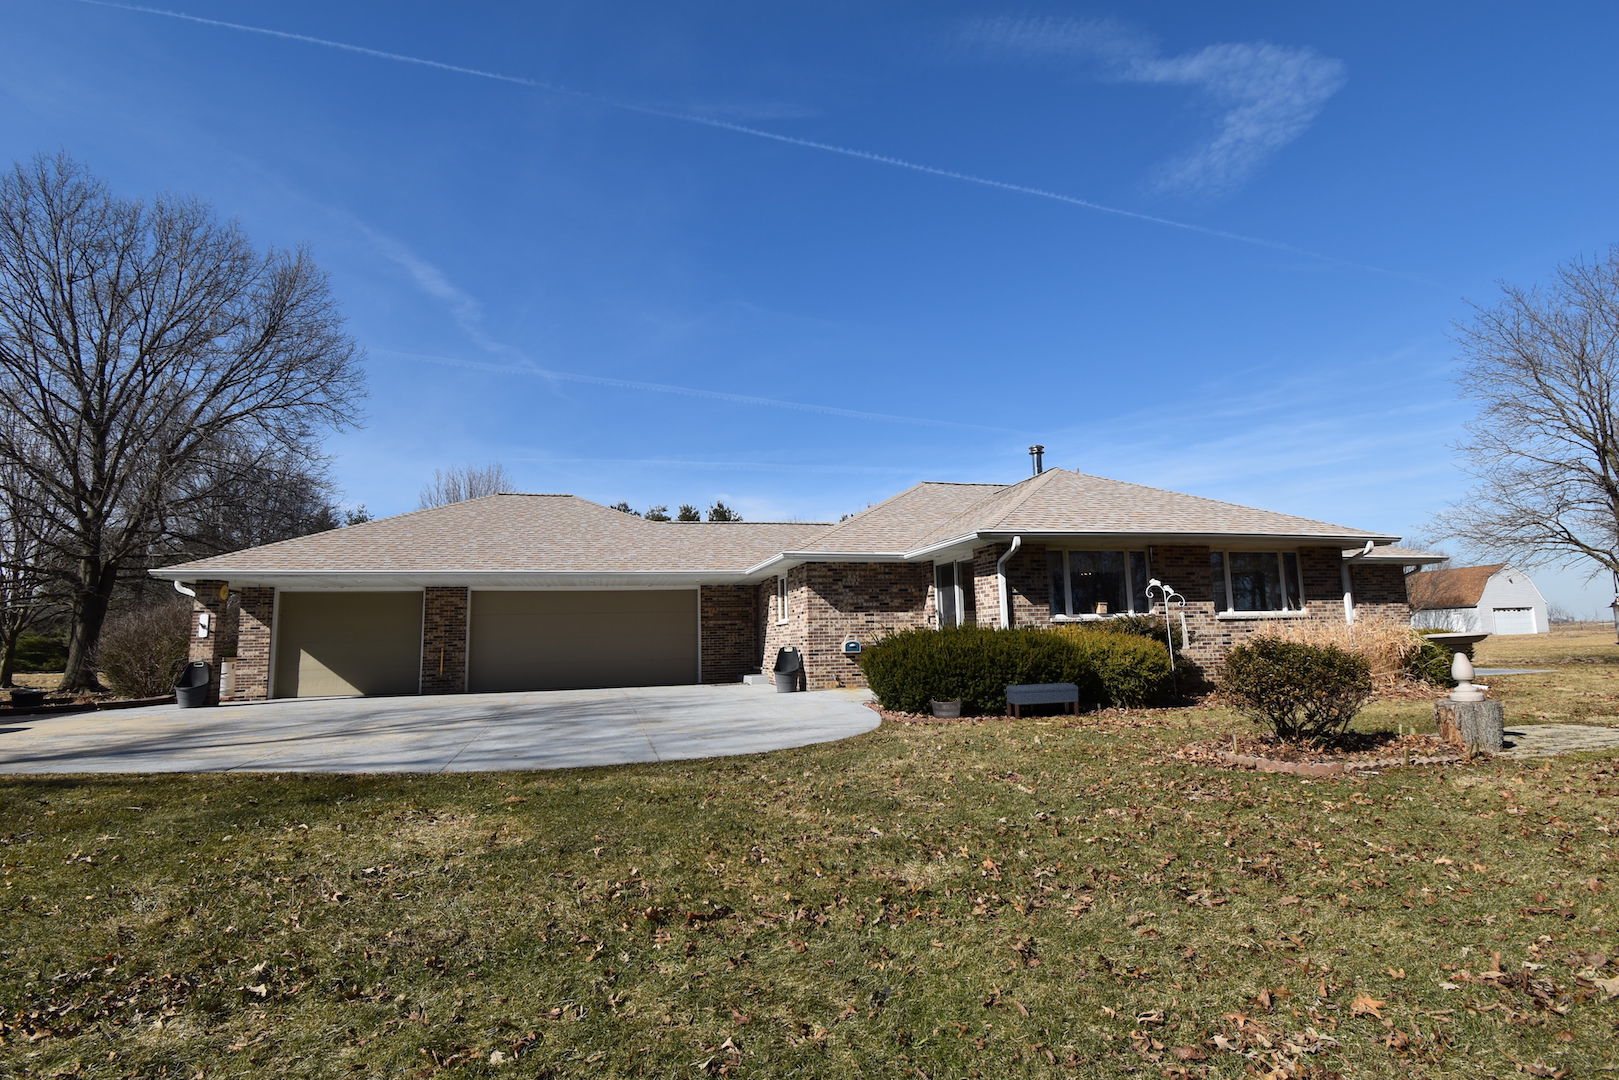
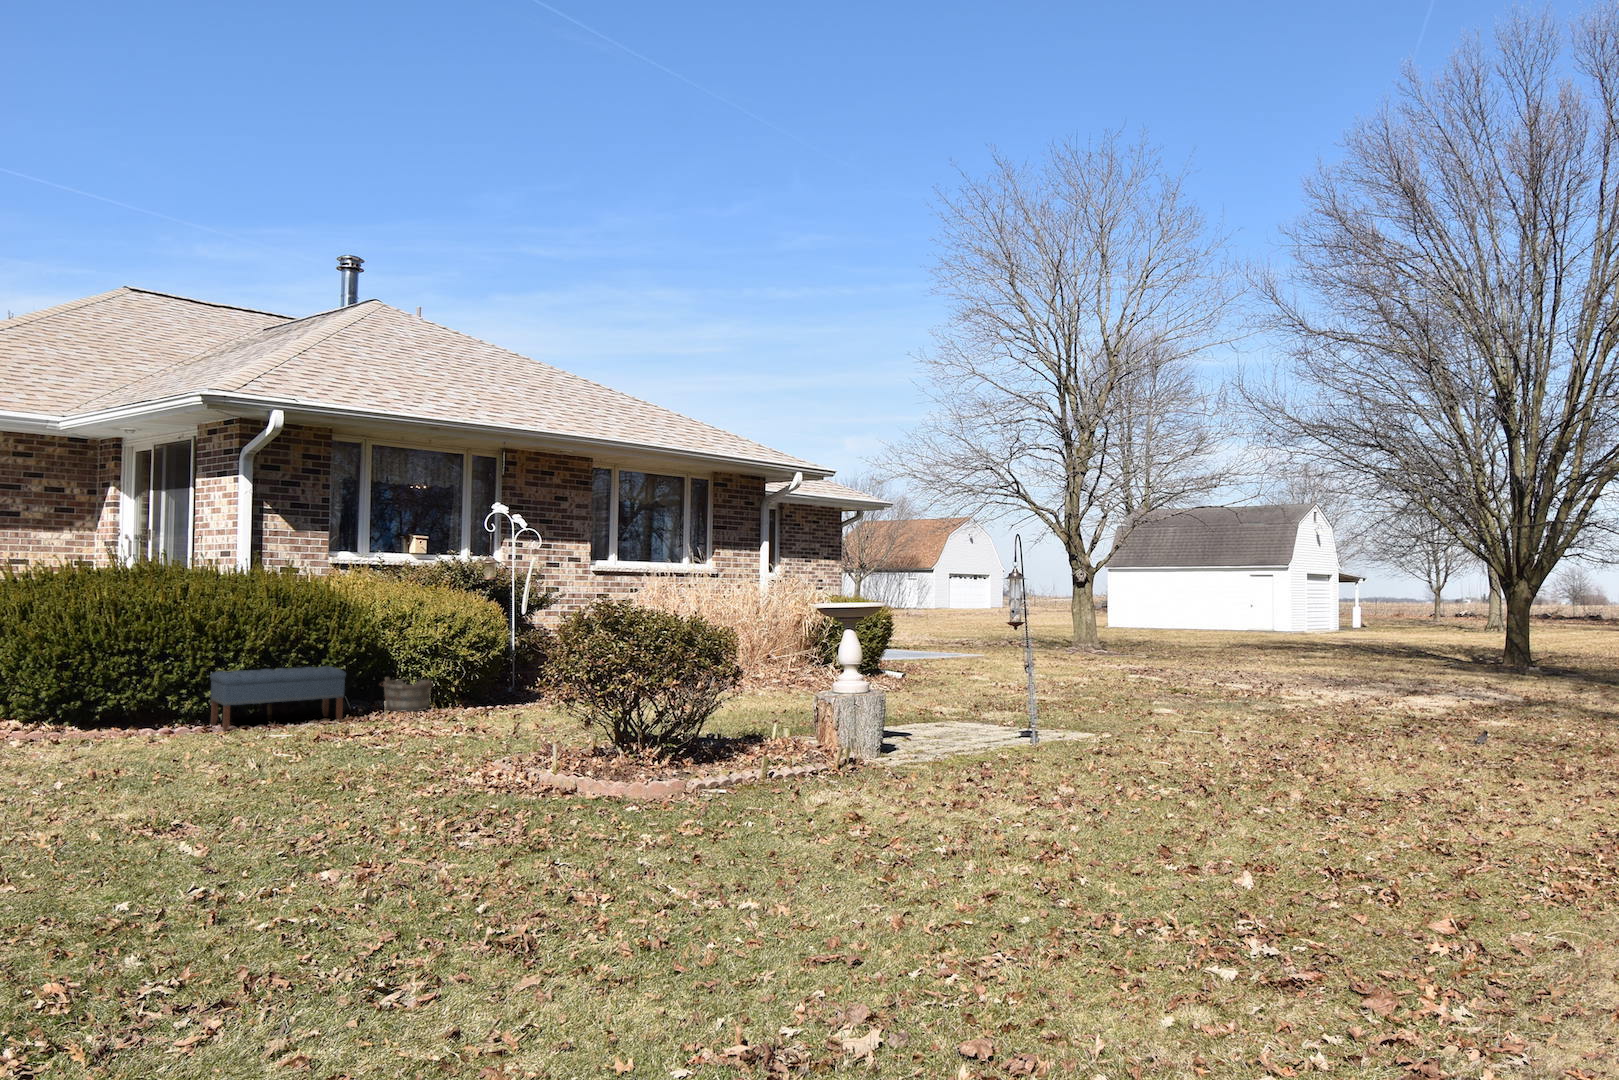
bucket: present [929,698,961,718] -> present [380,677,432,712]

